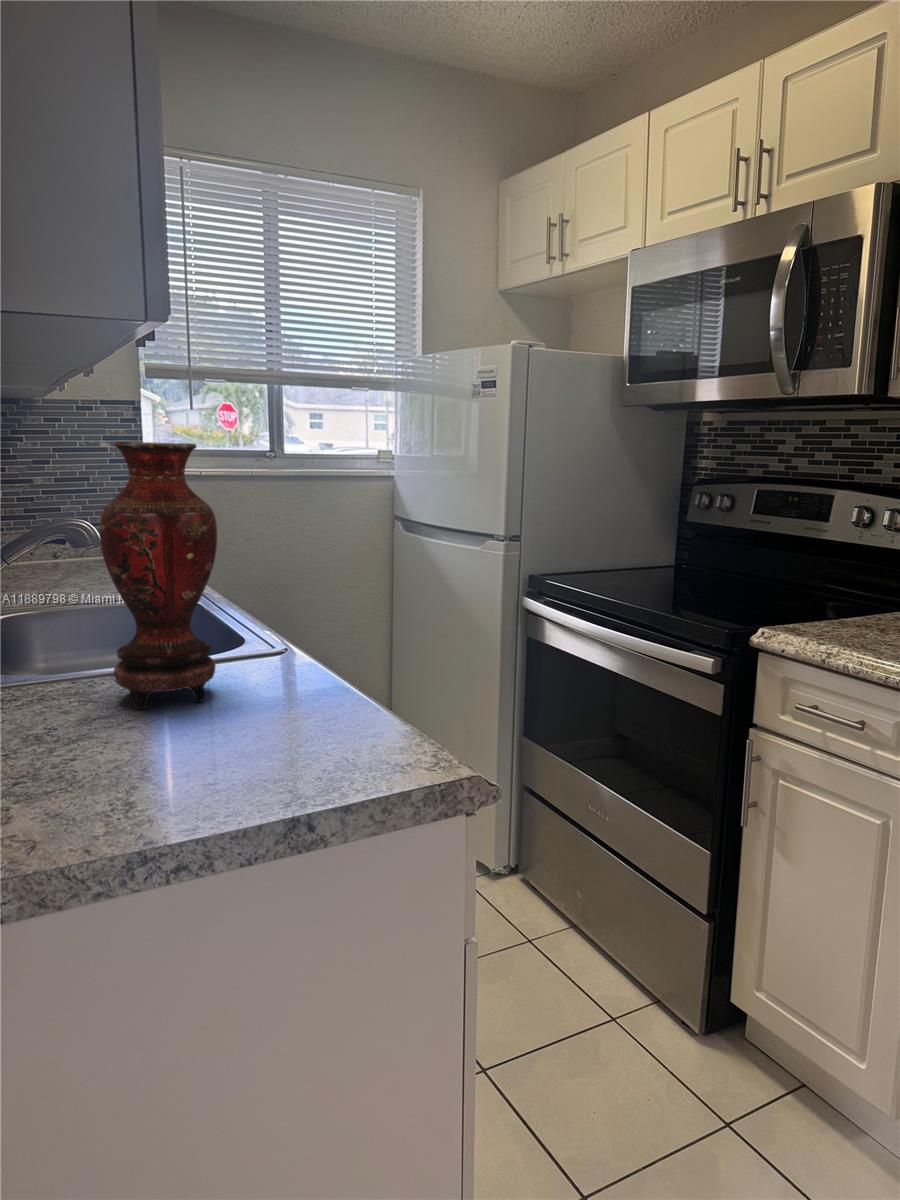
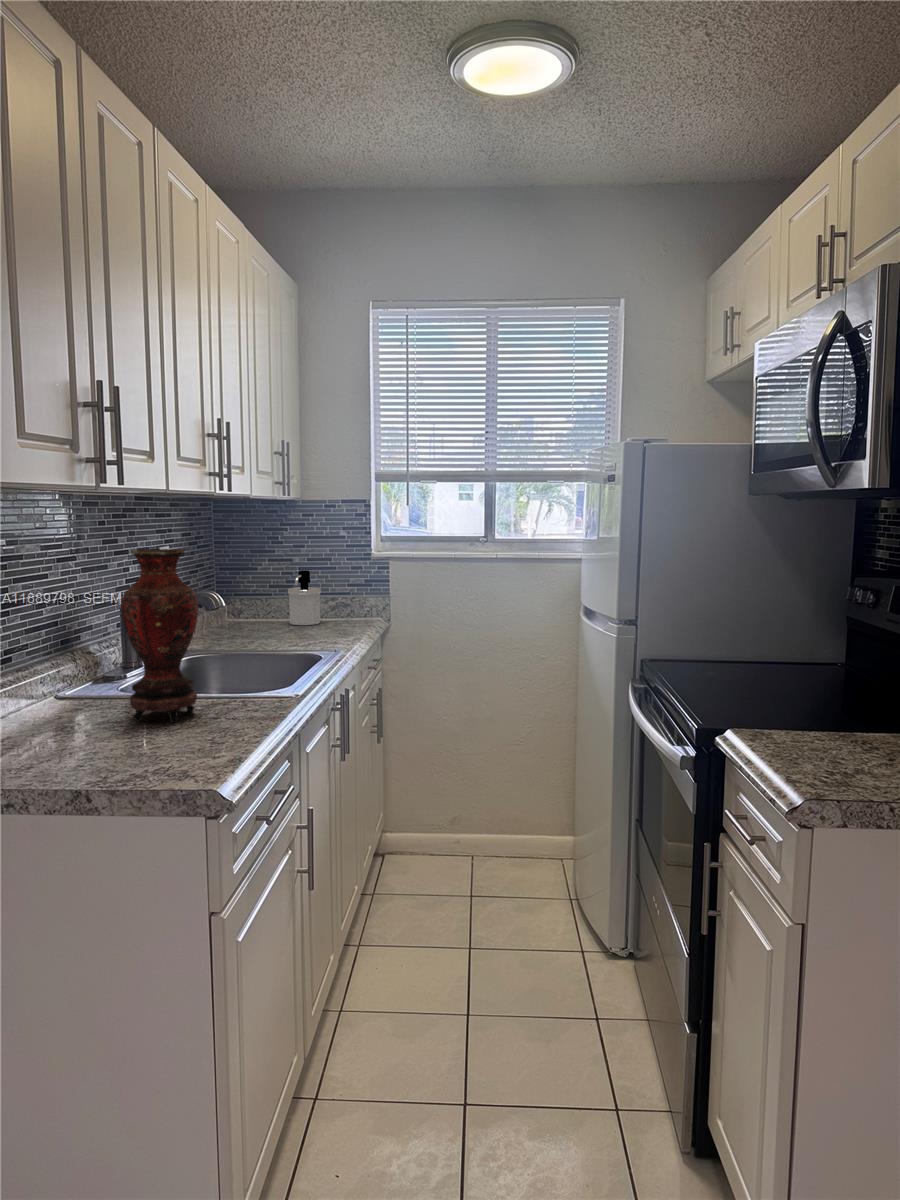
soap dispenser: none [42,494,91,568] -> present [288,570,321,625]

